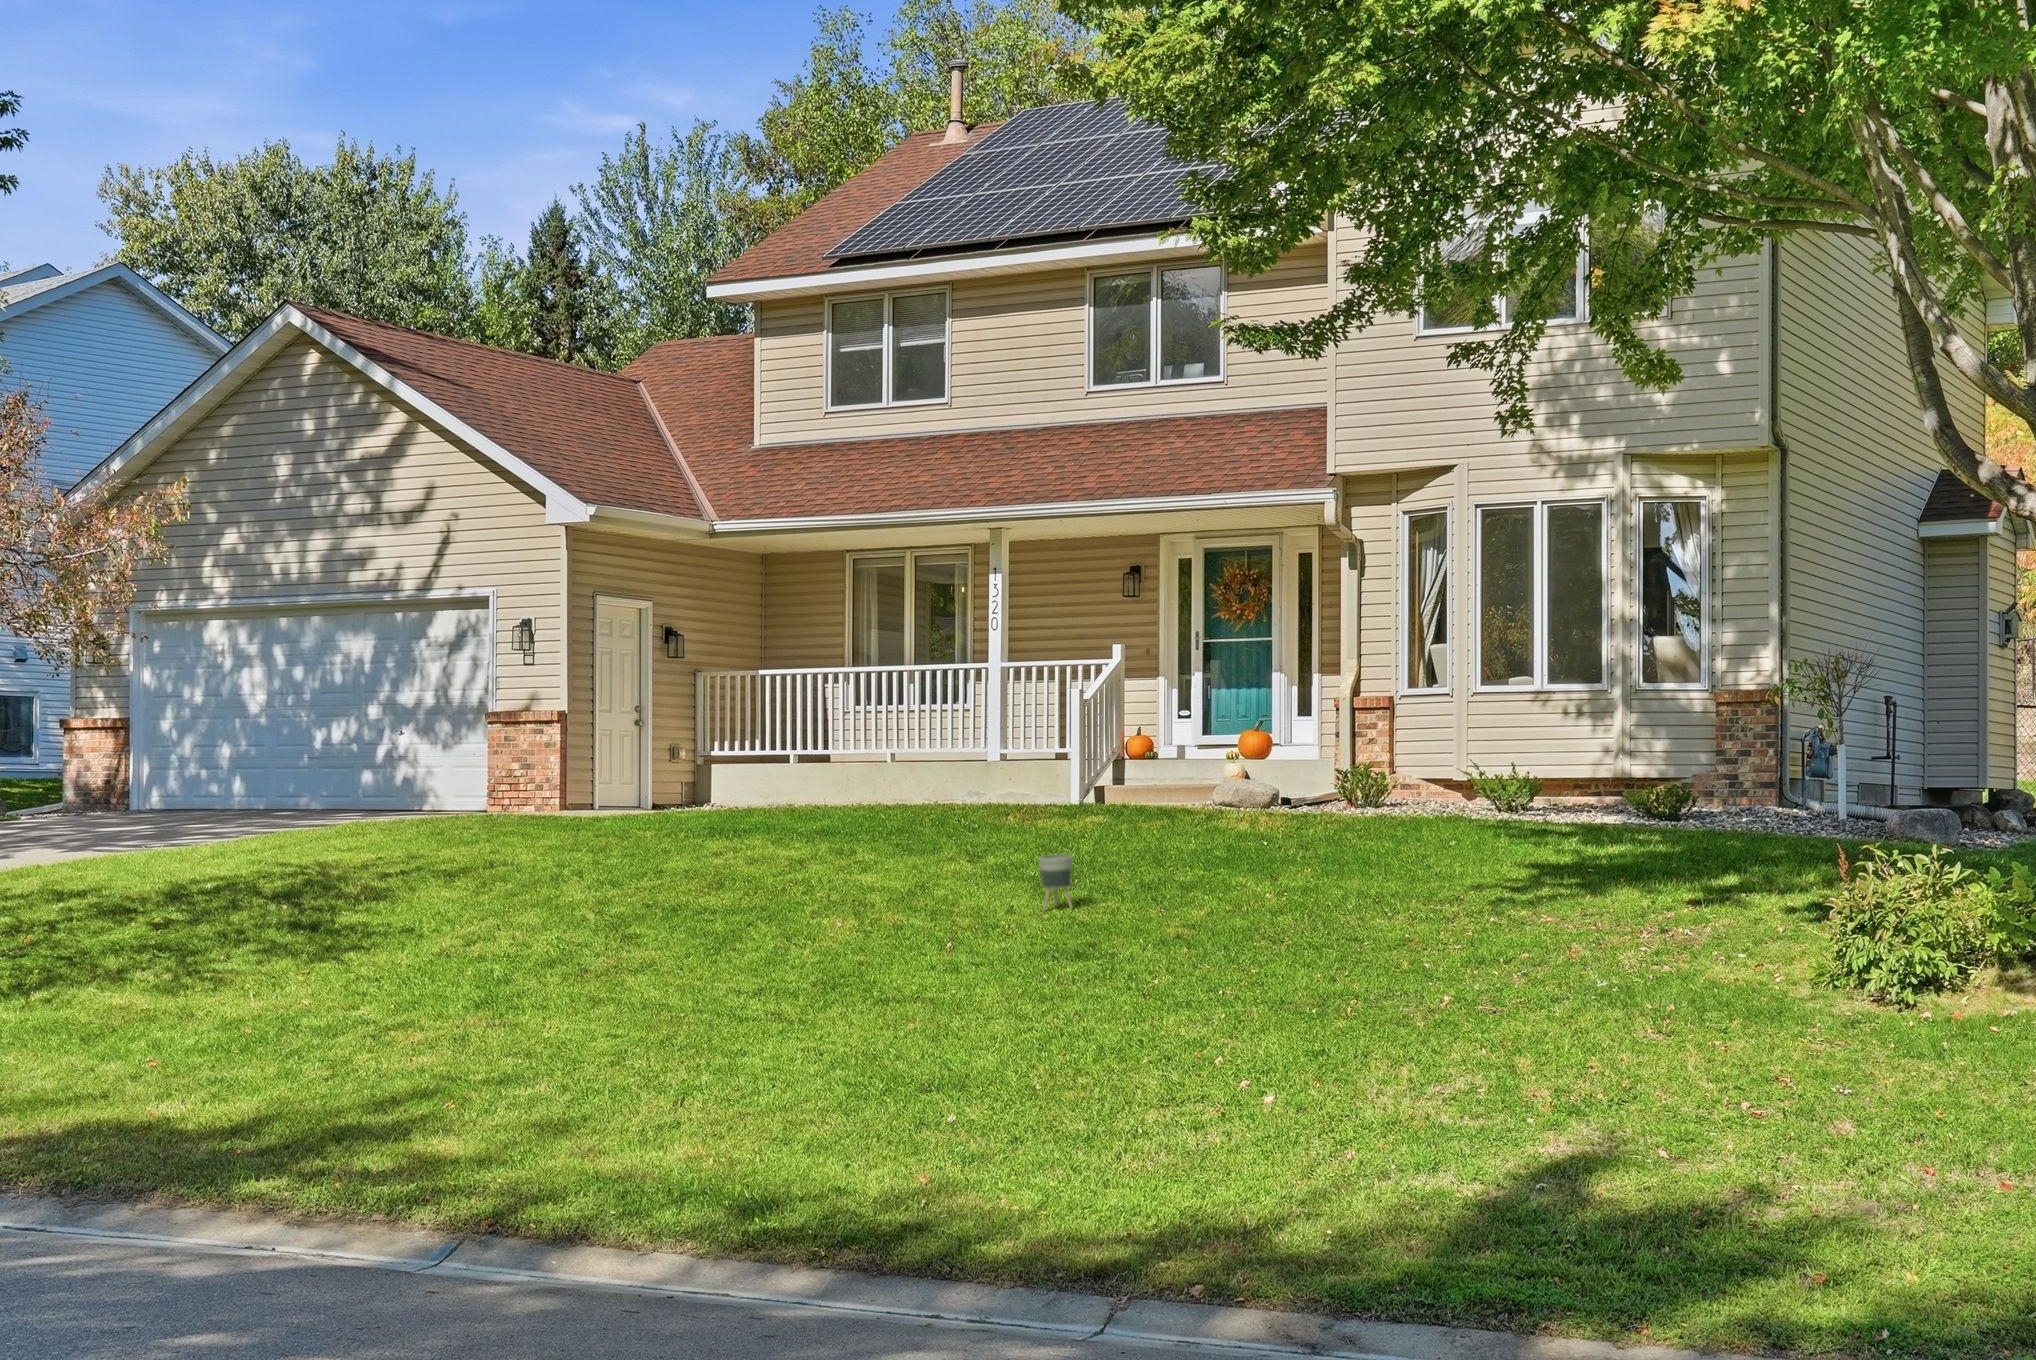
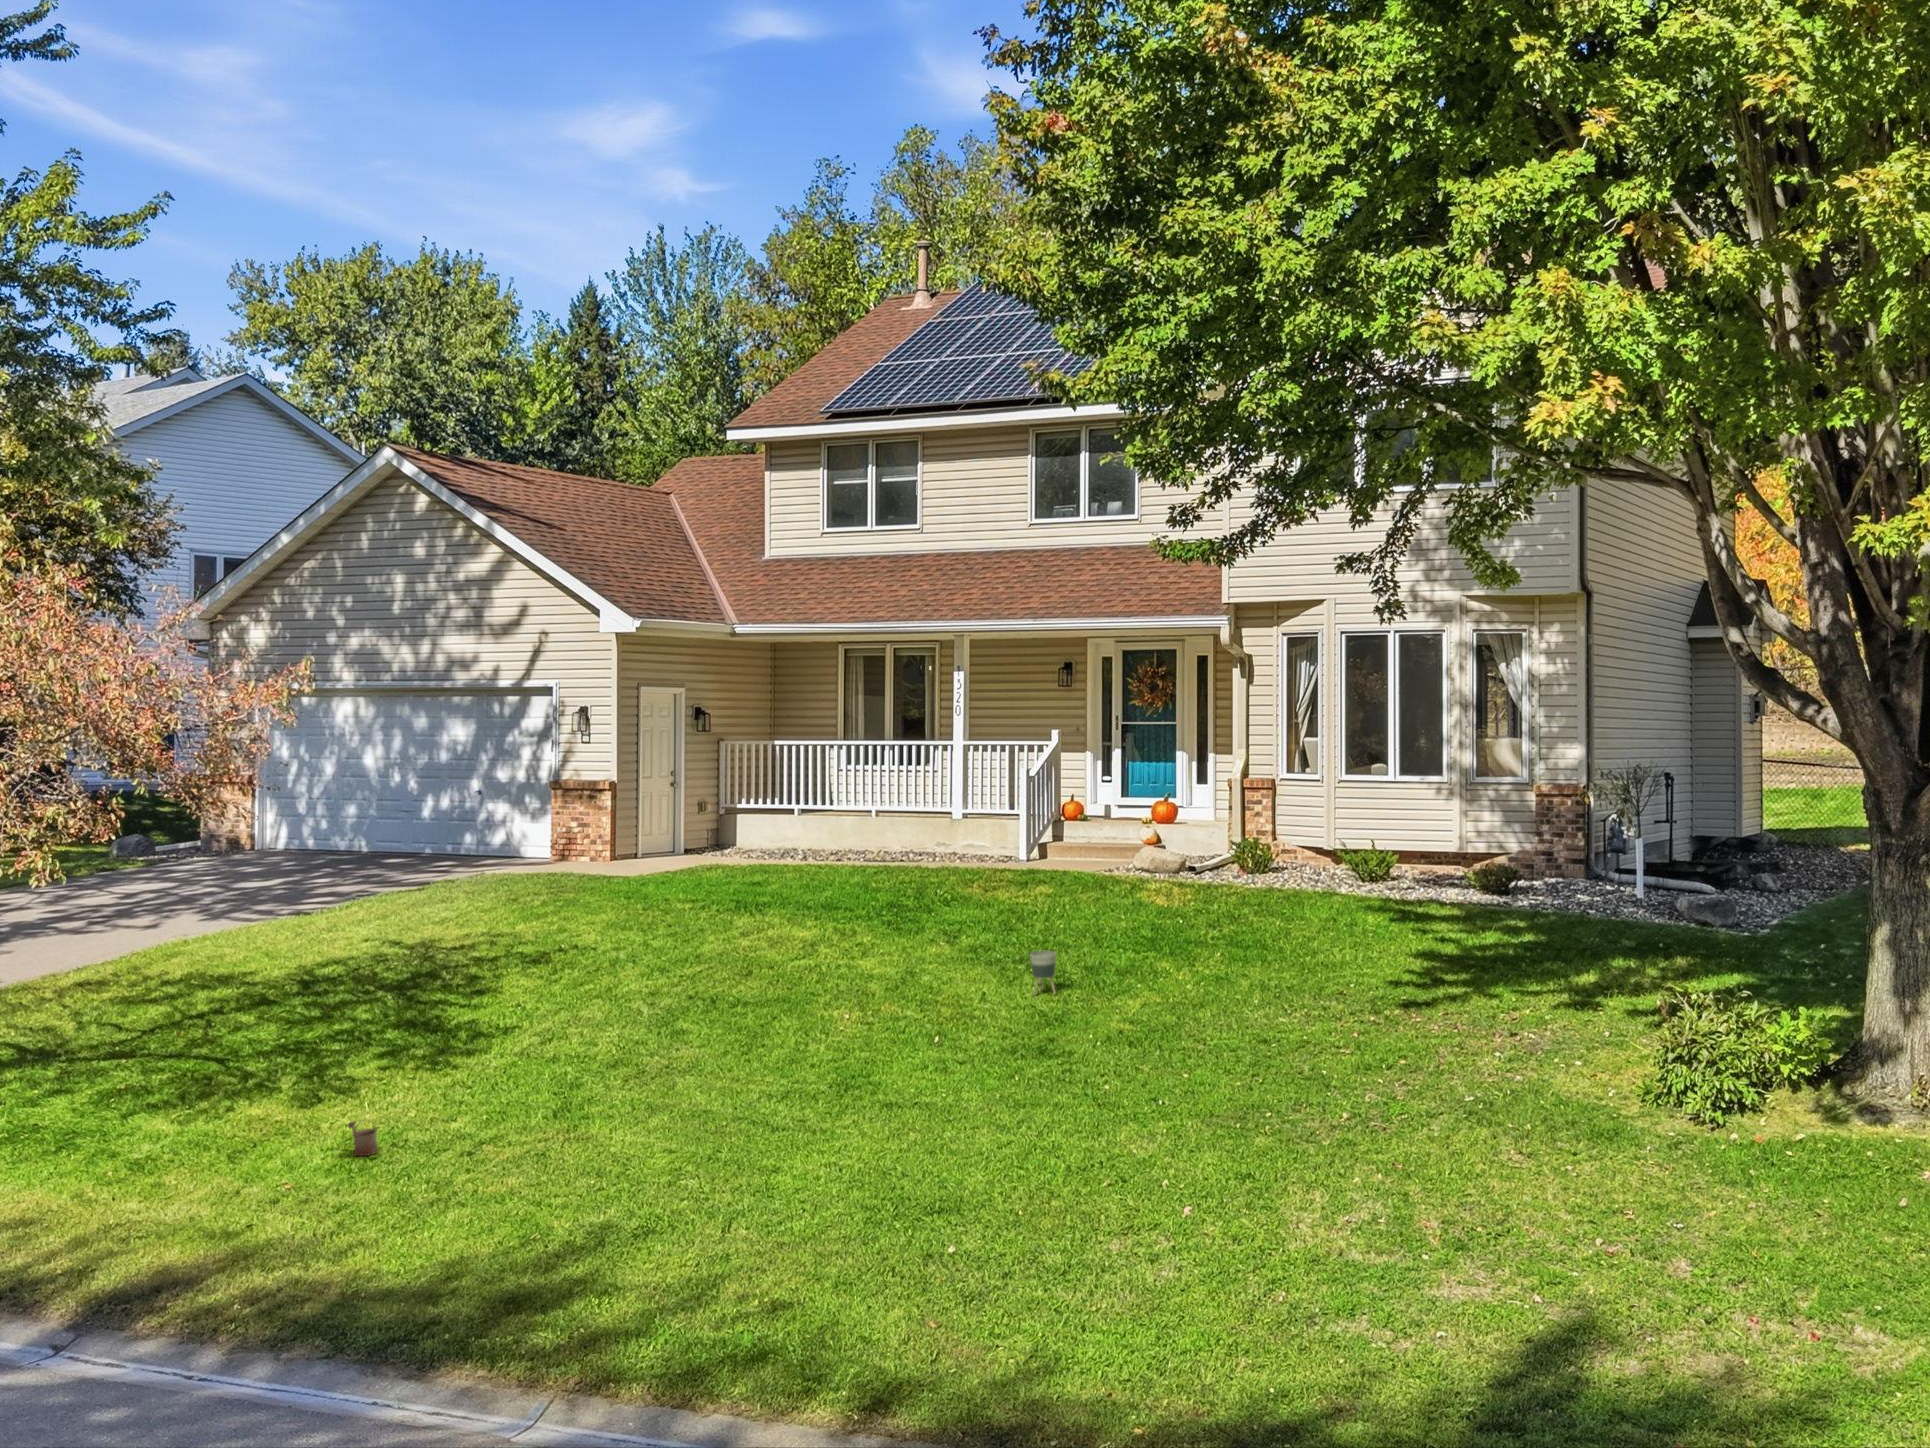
watering can: none [136,1008,174,1054] -> present [347,1121,378,1156]

